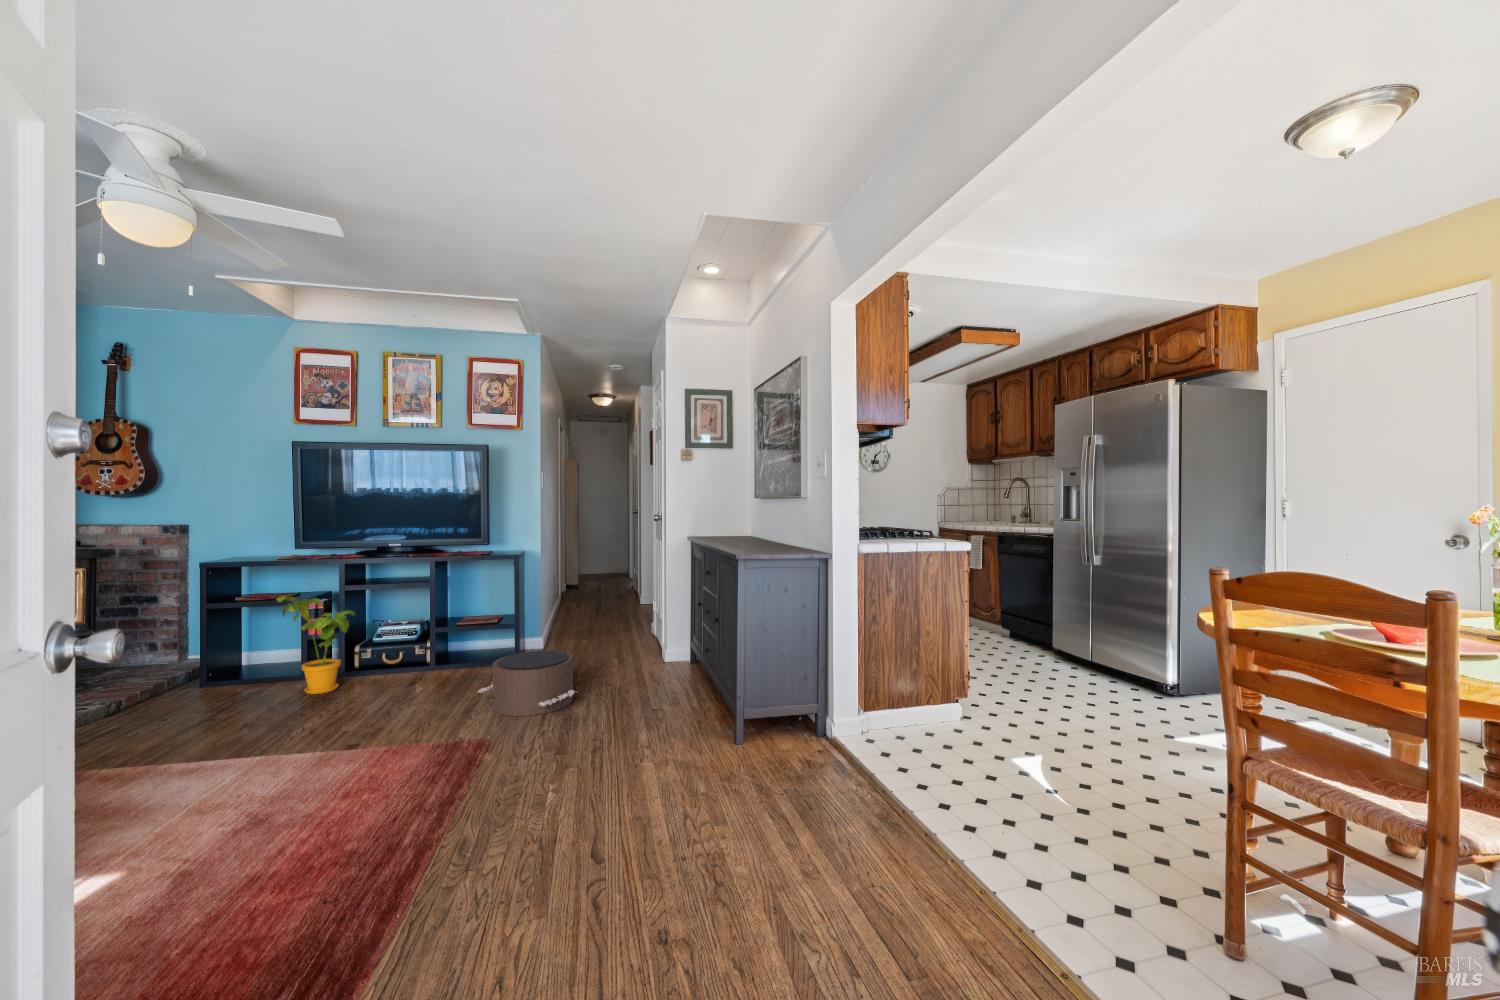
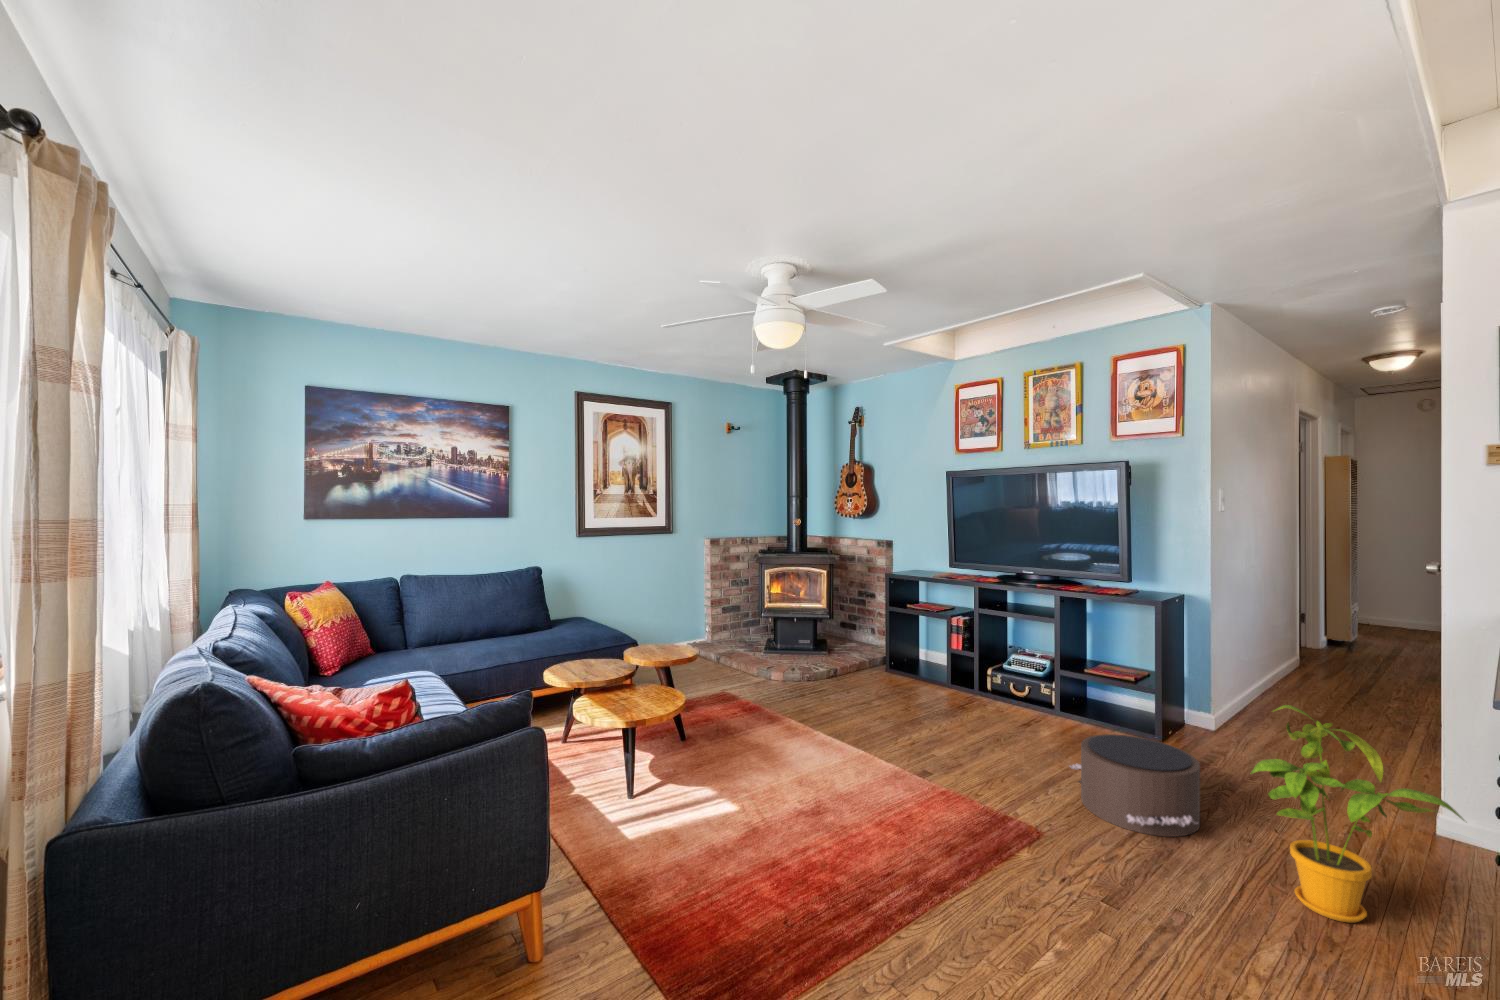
house plant: present [277,596,355,694] -> present [1251,705,1464,922]

